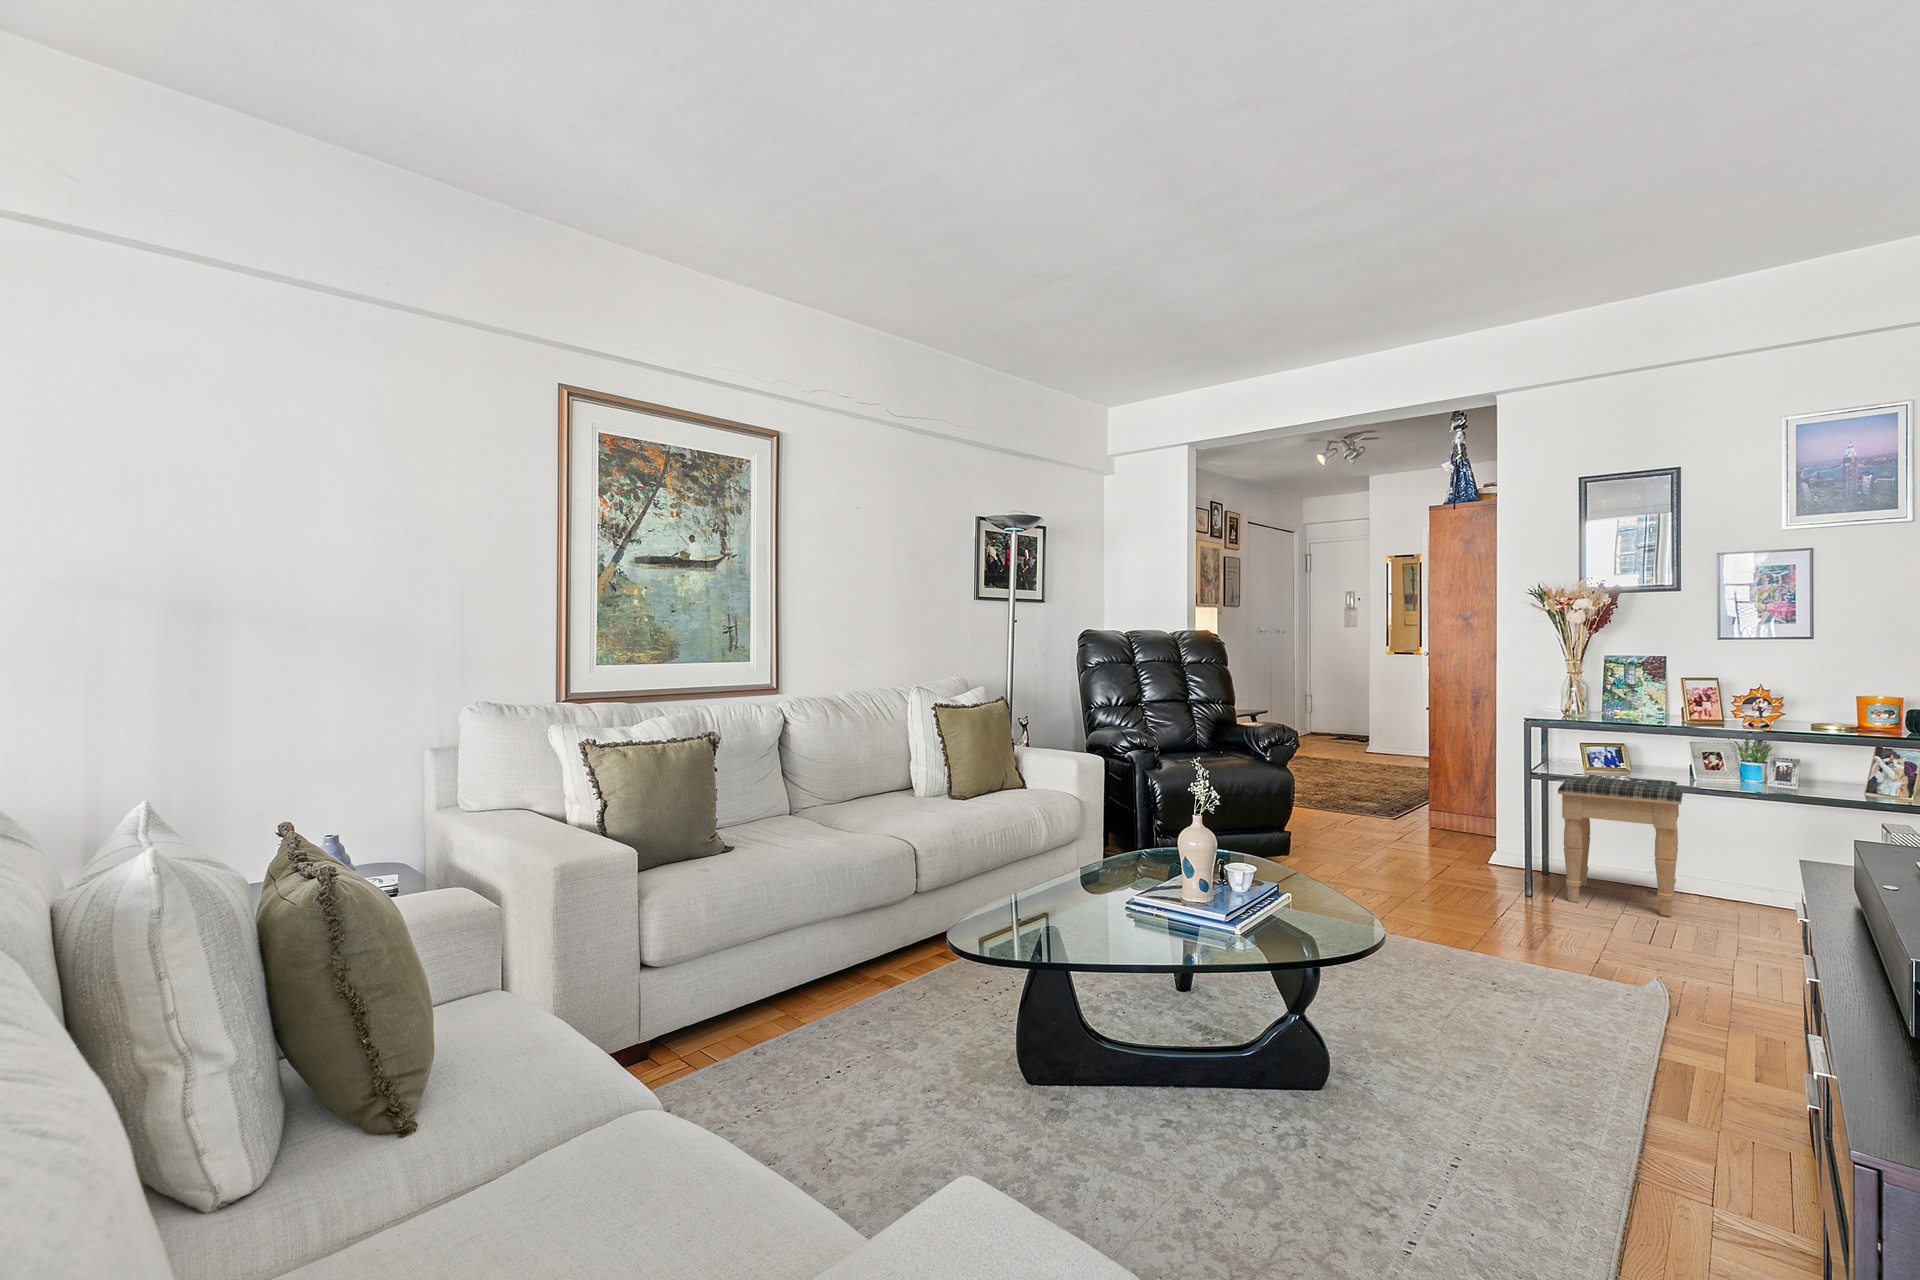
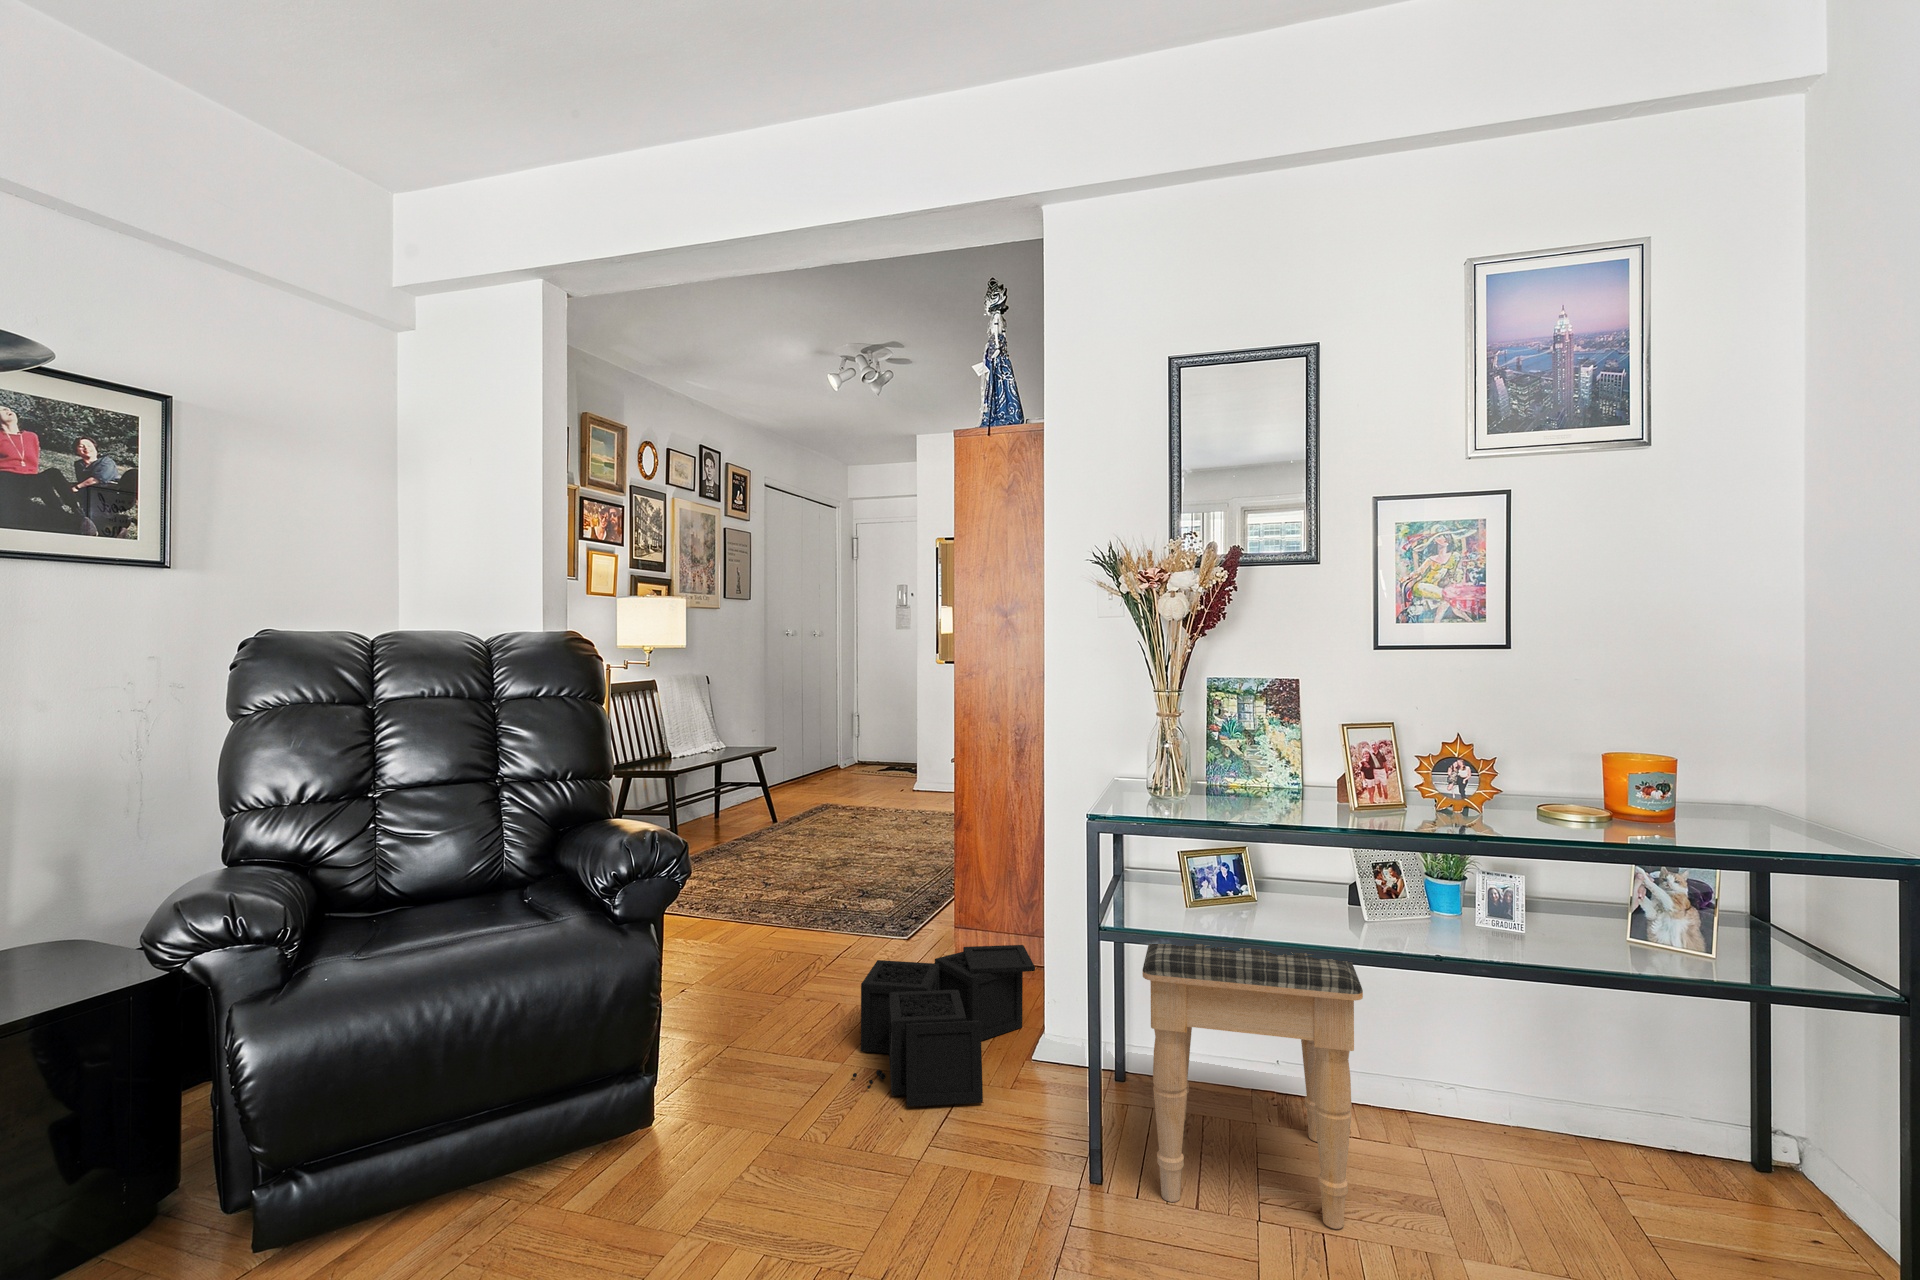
storage bin: none [1386,809,1491,870] -> present [853,945,1035,1107]

